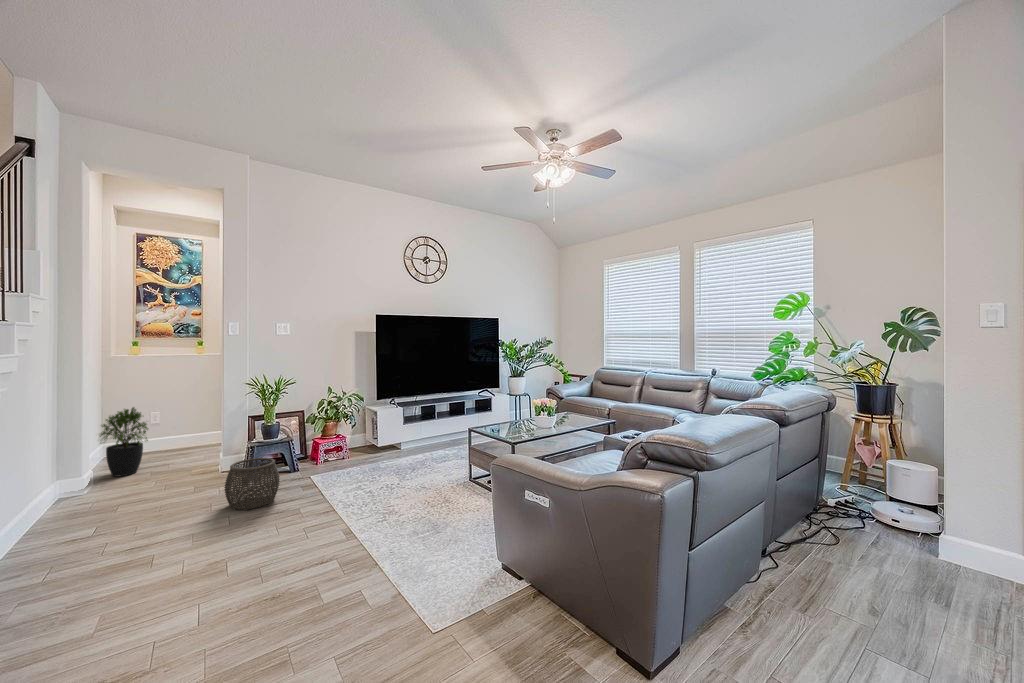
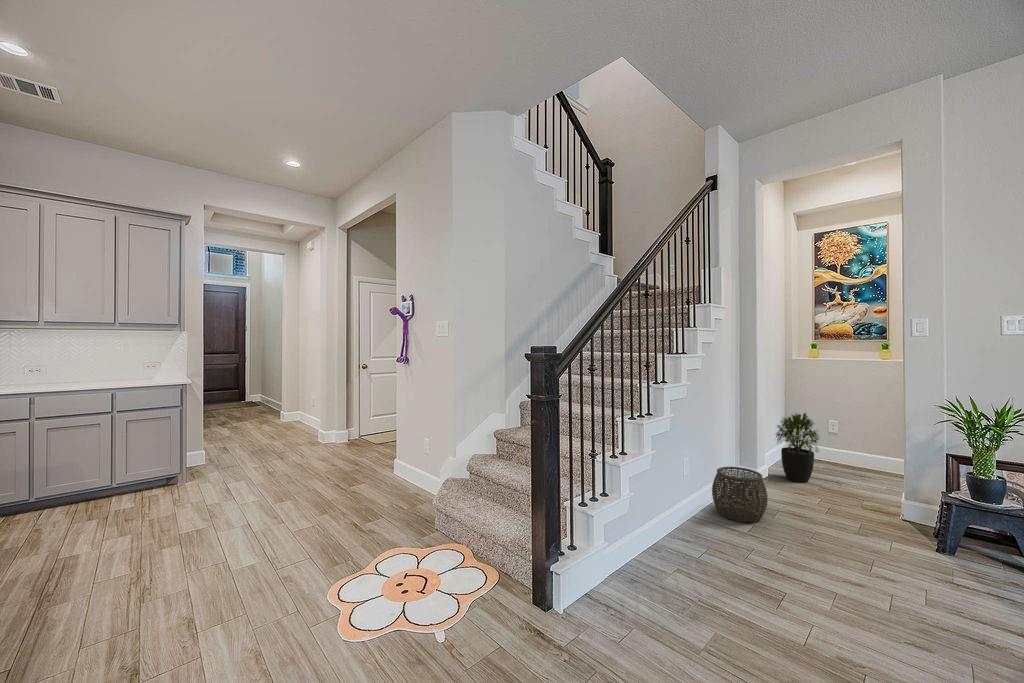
woven basket: present [224,458,280,510] -> present [712,467,768,522]

